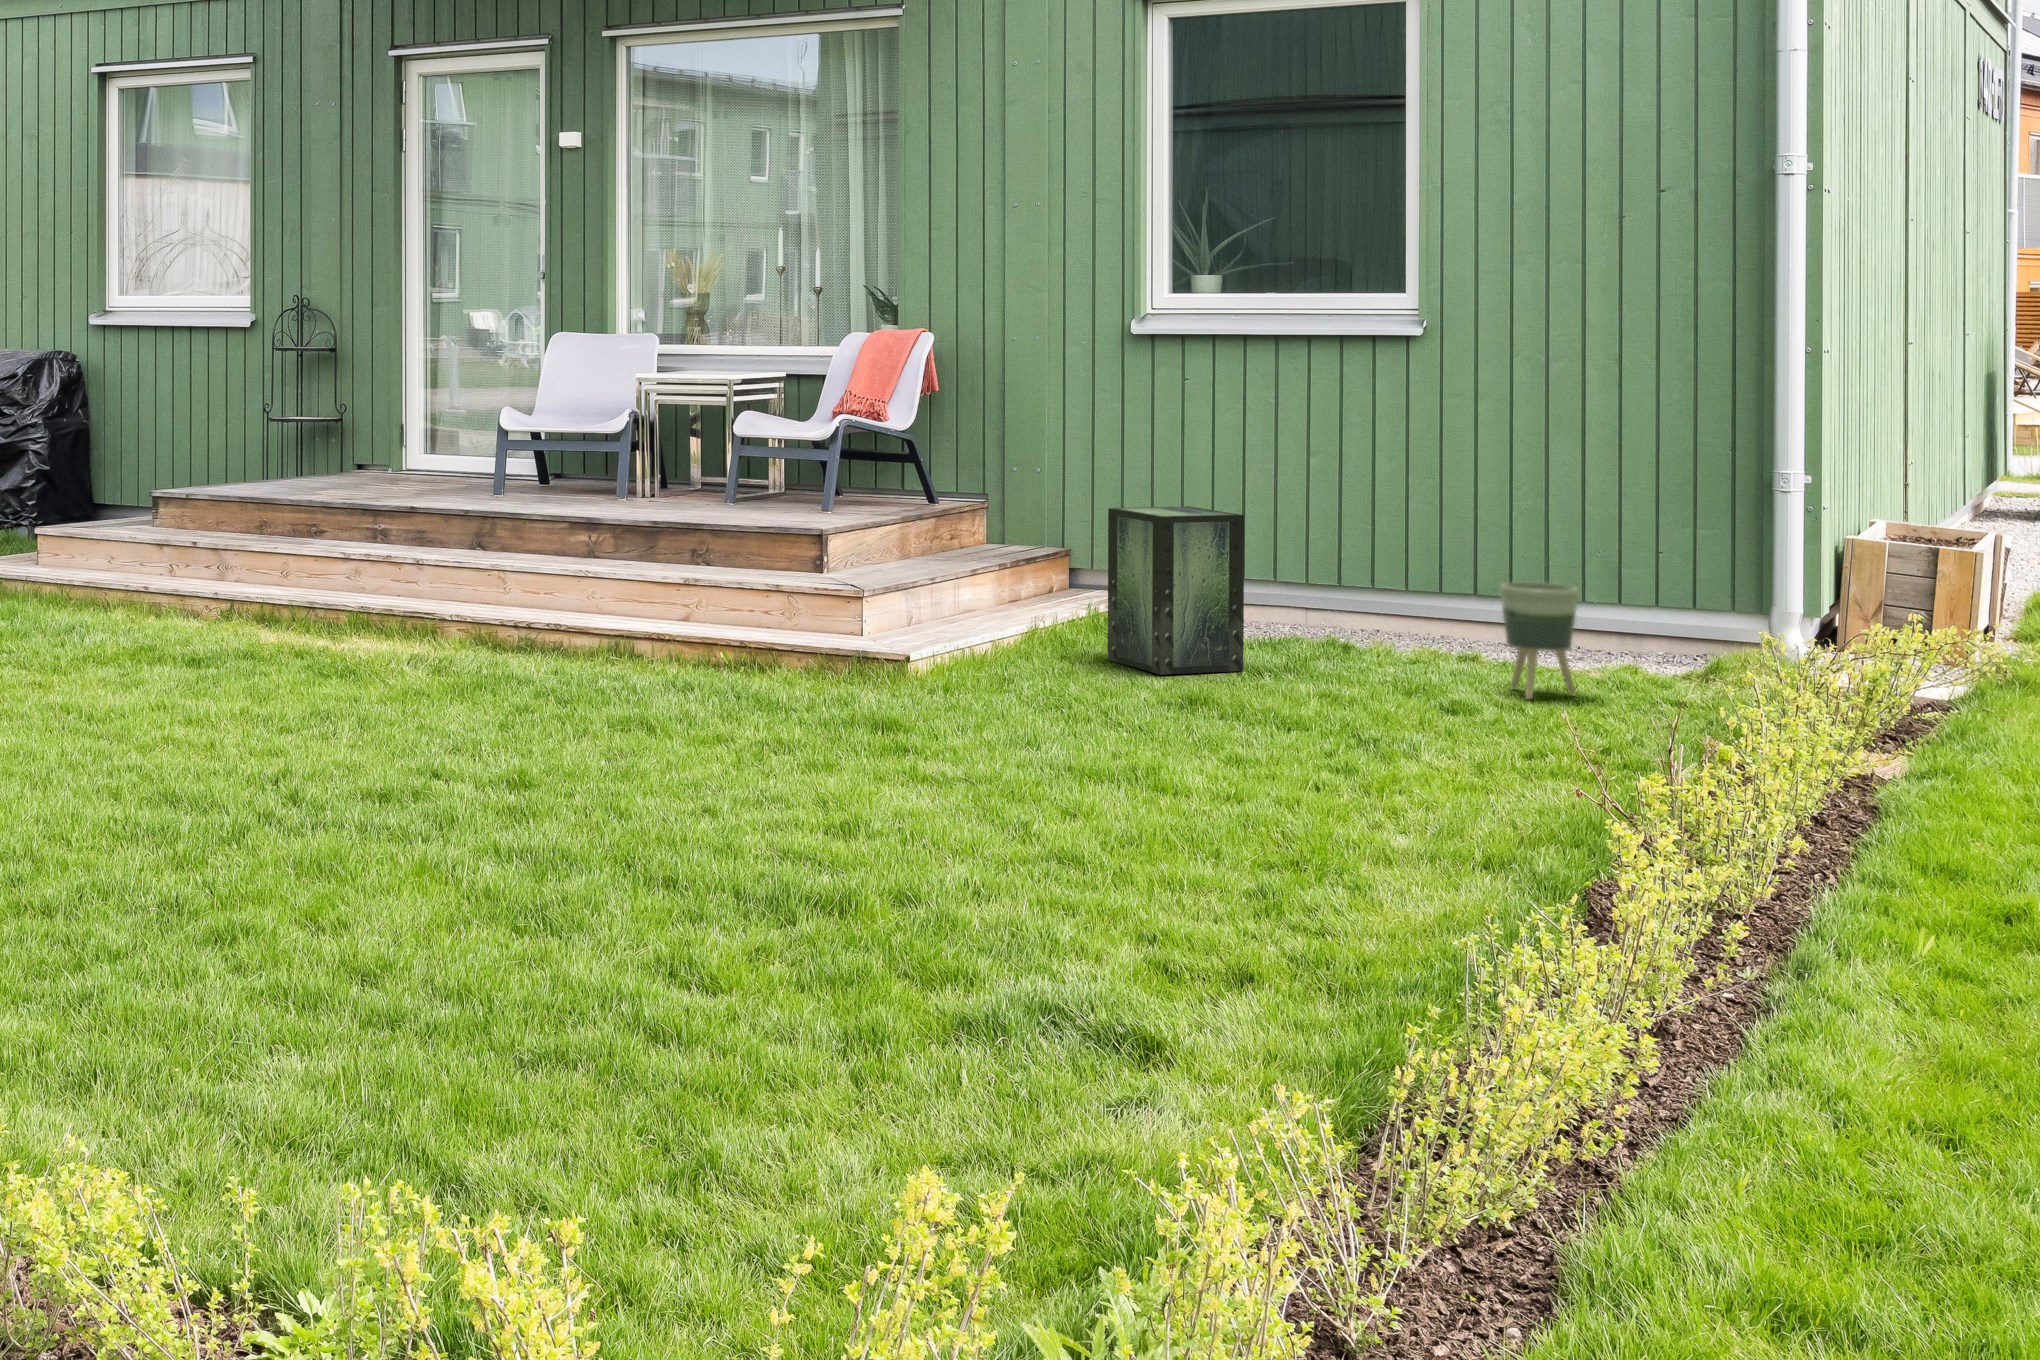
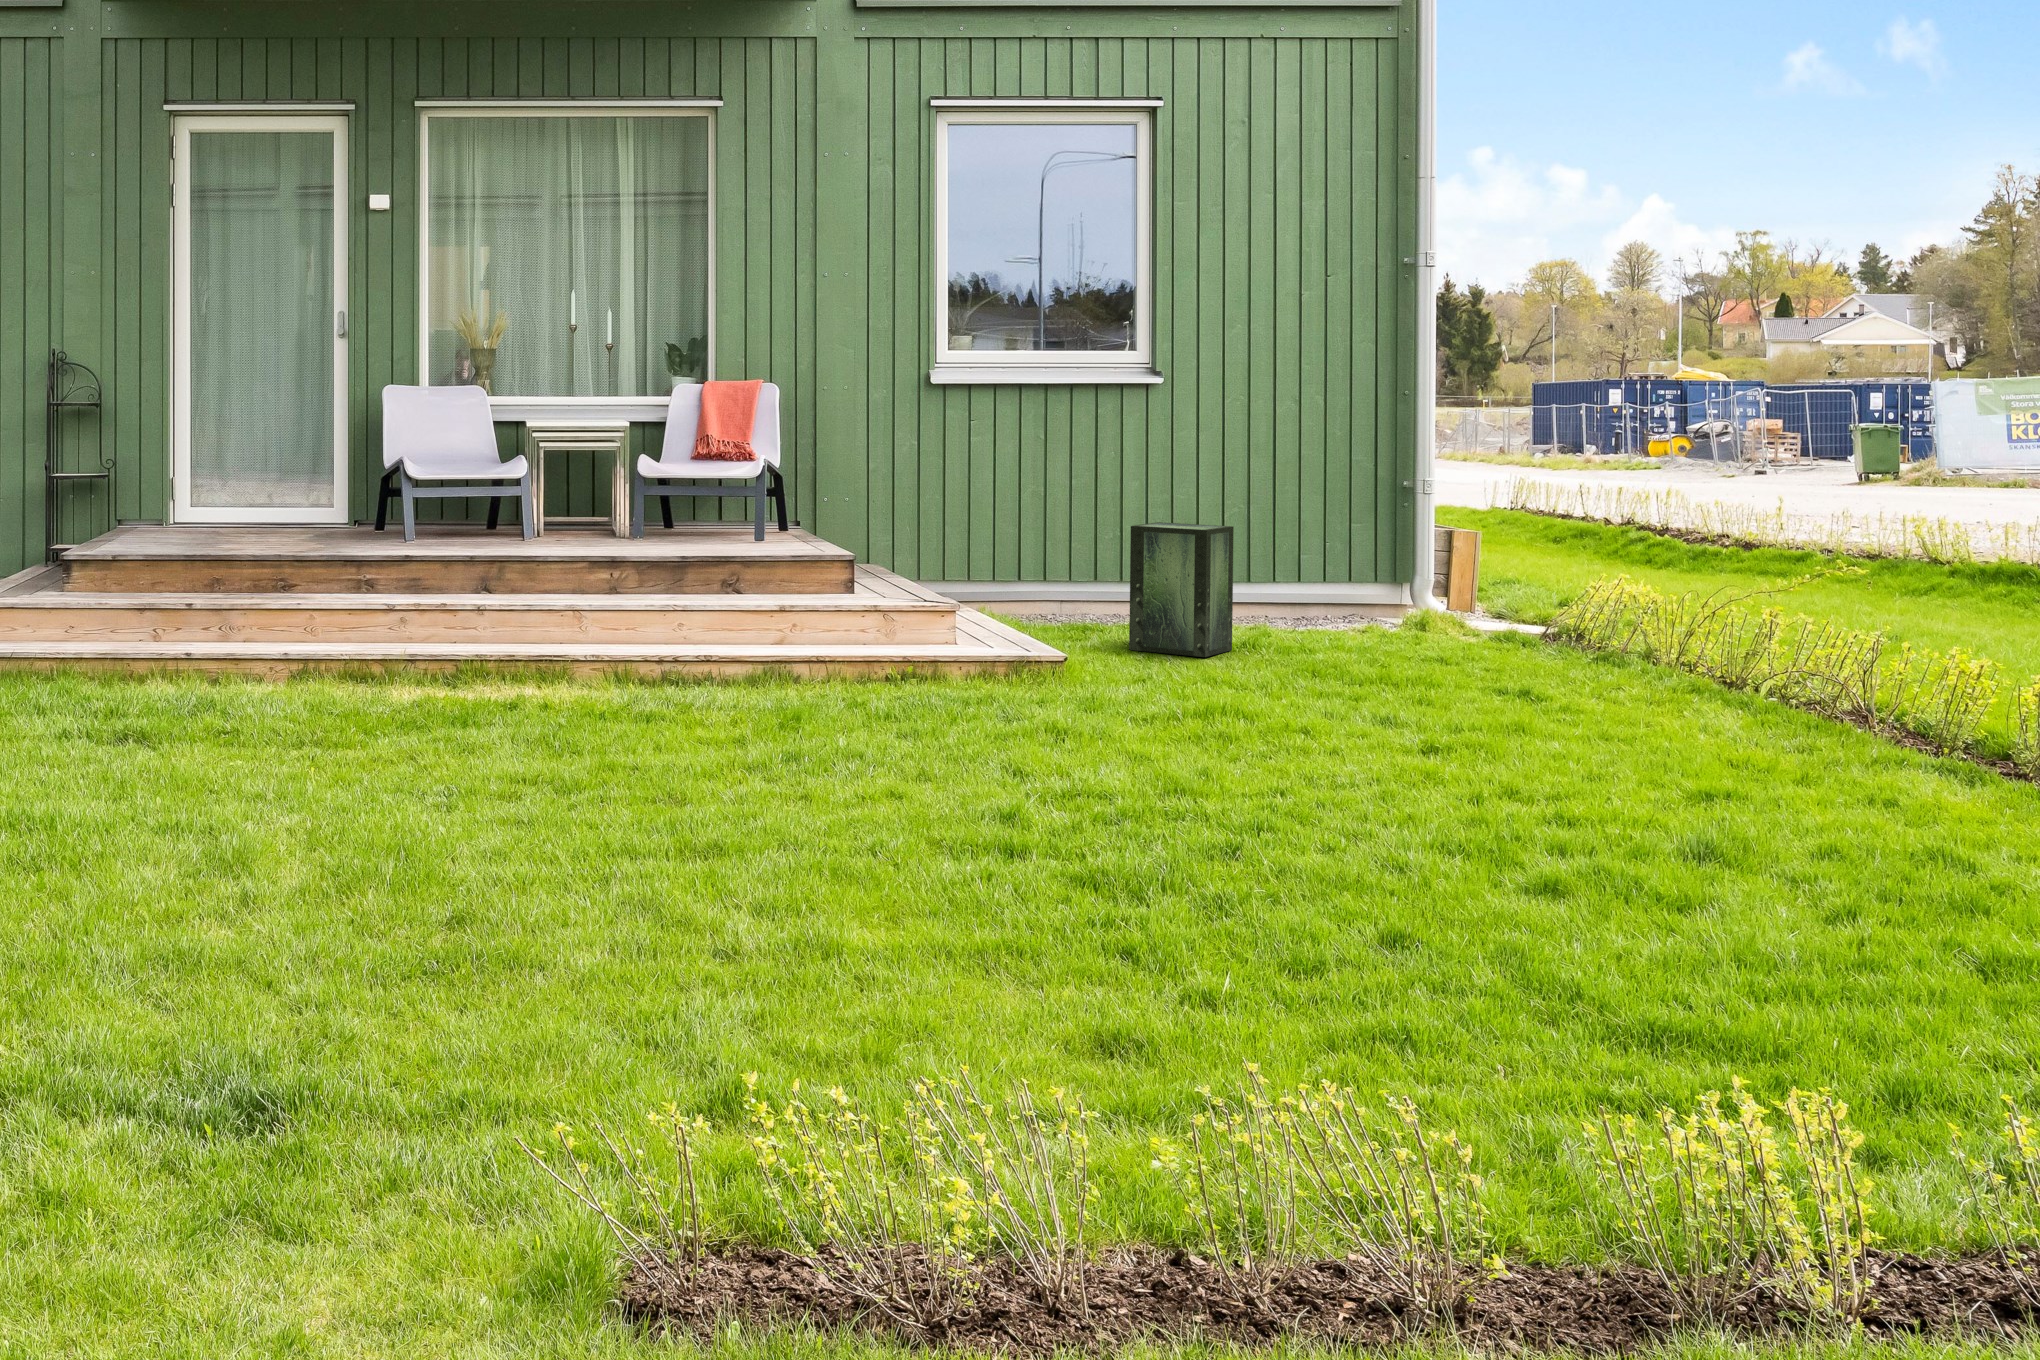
planter: present [1500,582,1578,699] -> none [1403,568,1462,654]

